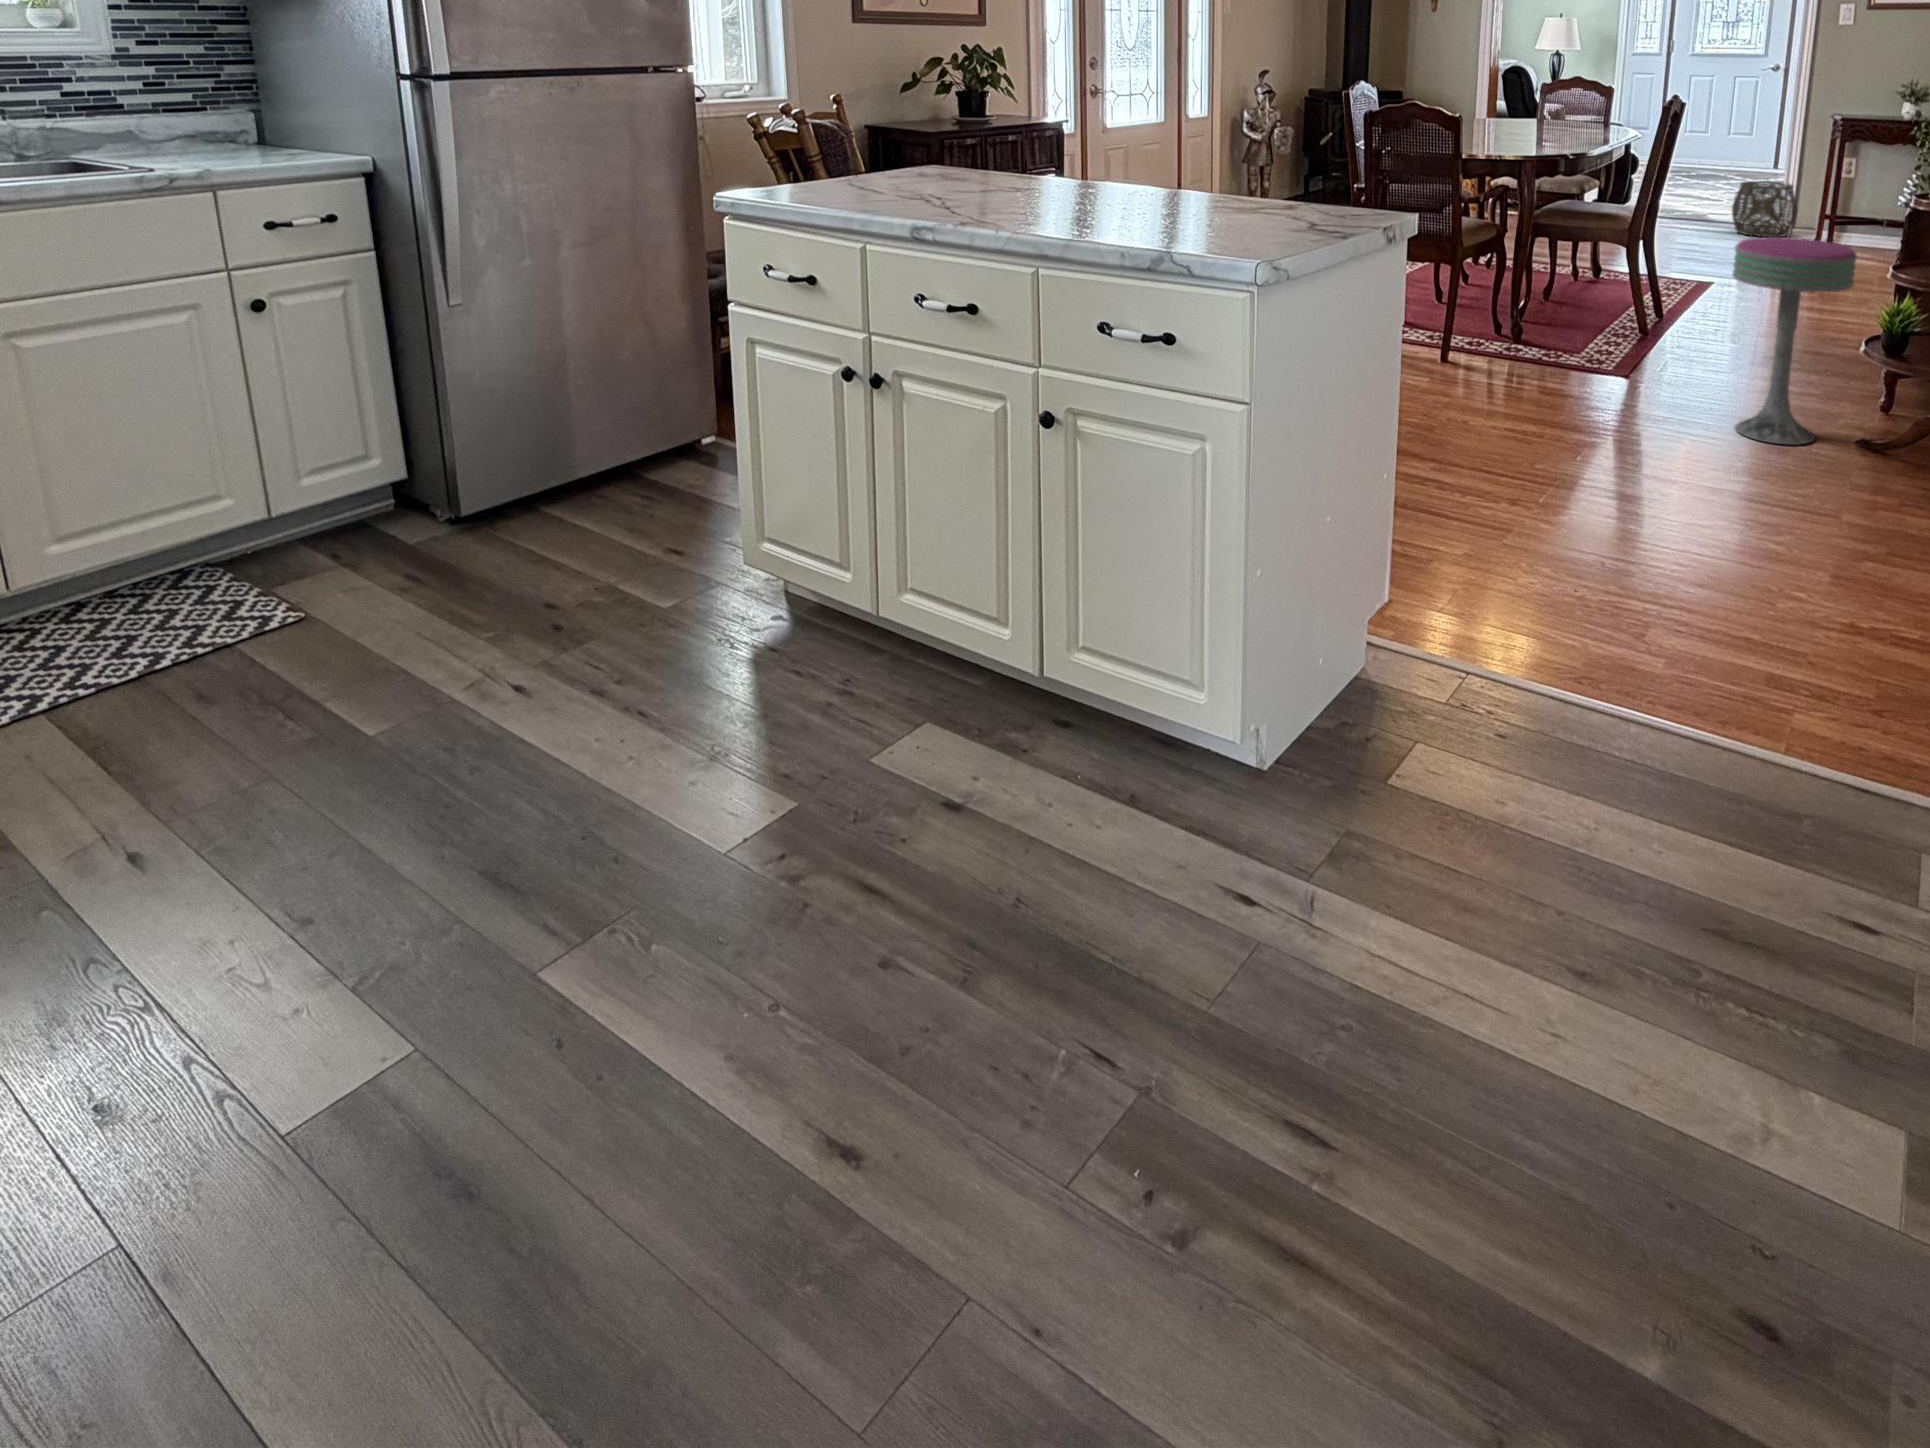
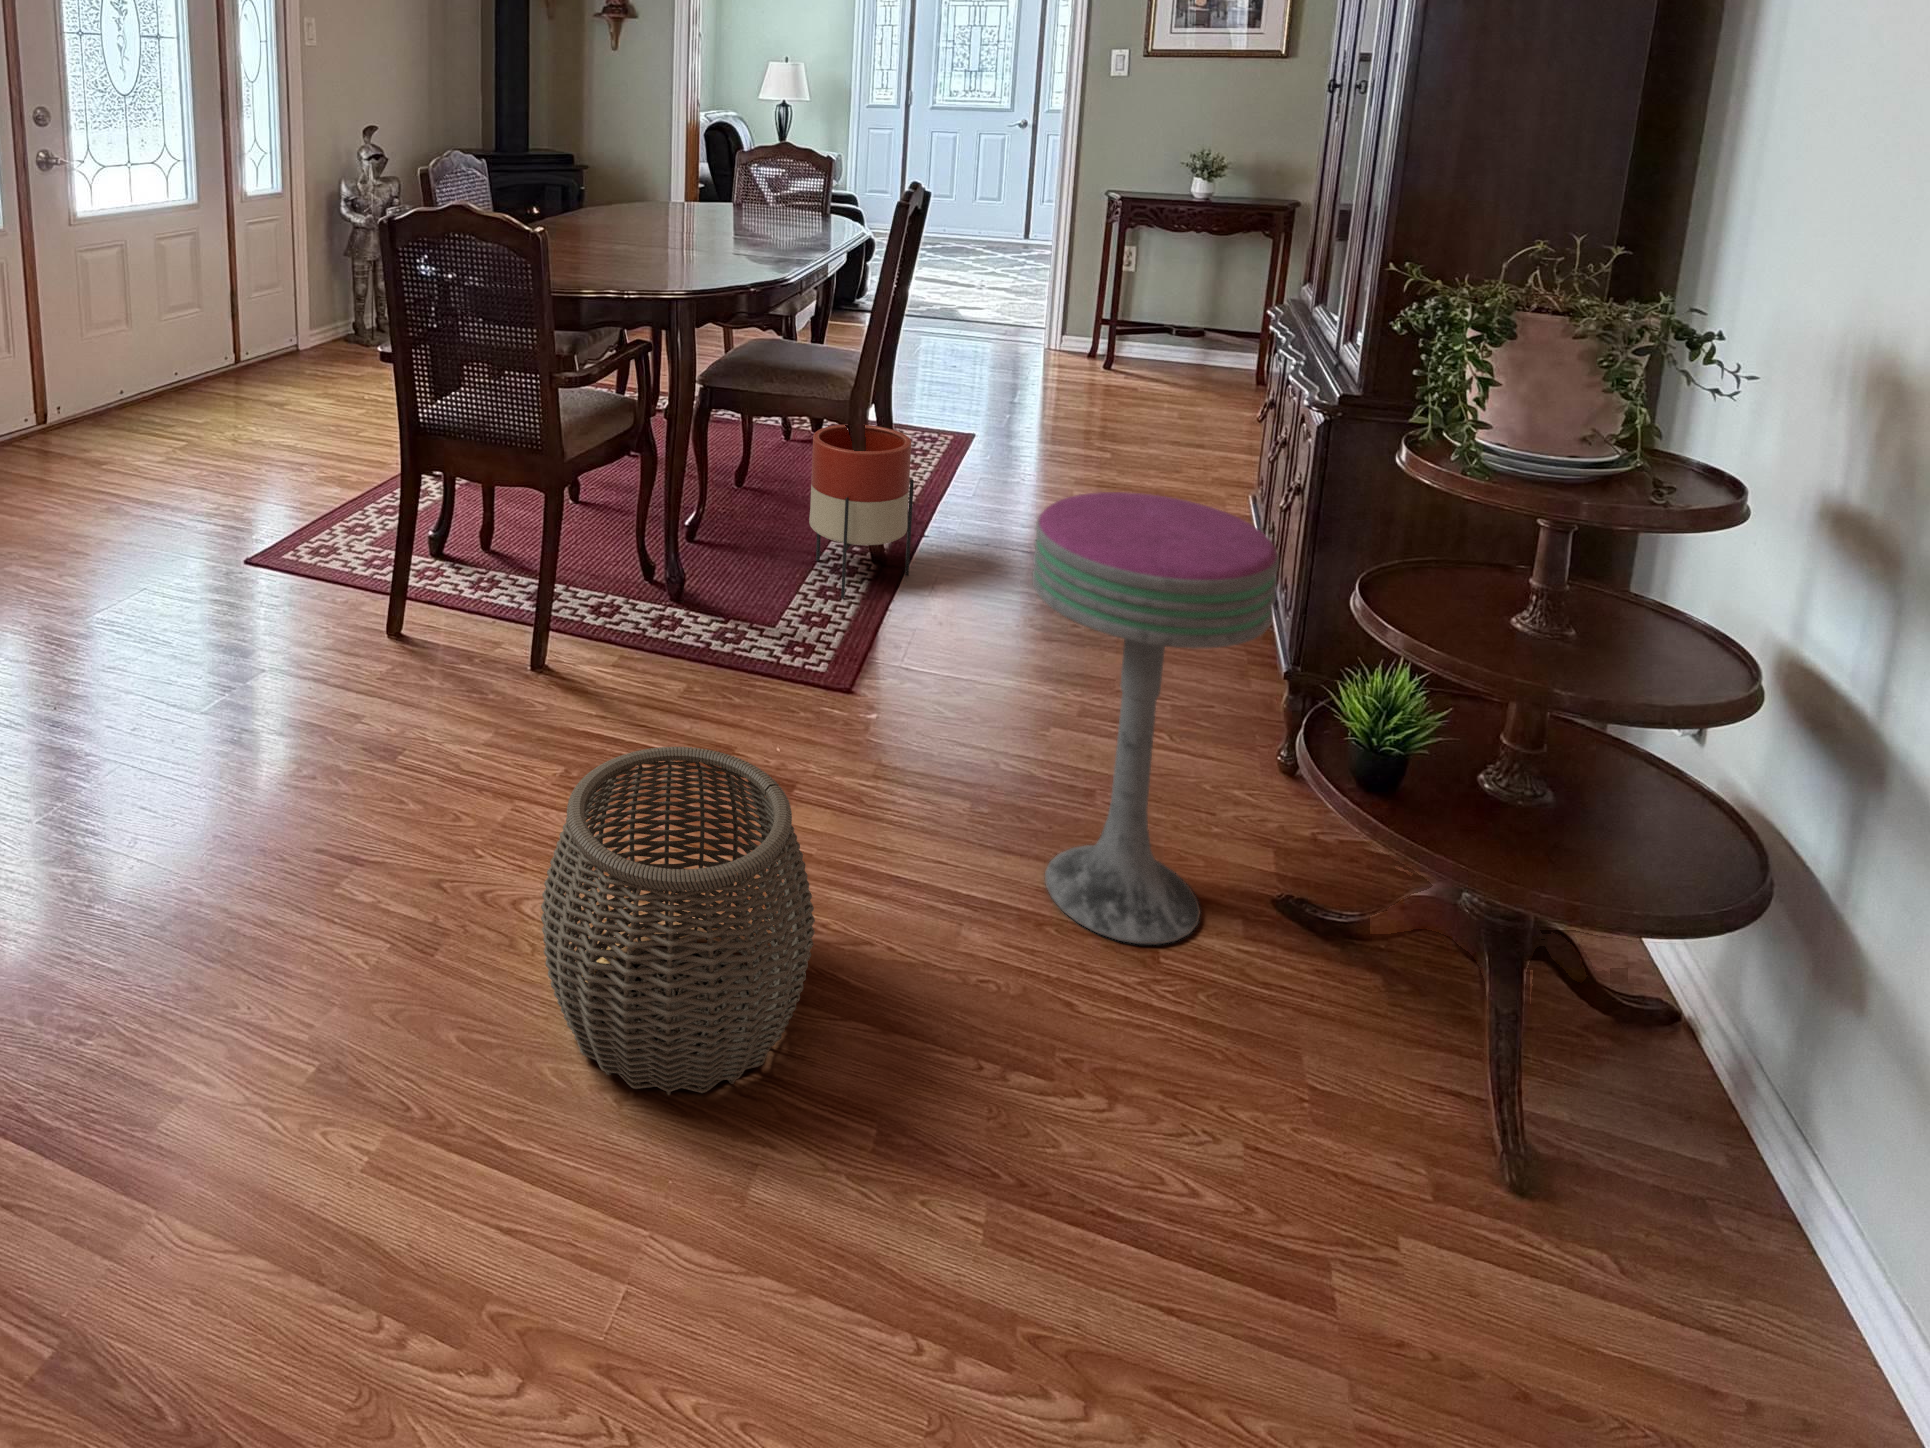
woven basket: present [1732,181,1797,237] -> present [541,747,815,1095]
planter: none [1601,245,1670,343] -> present [809,425,914,598]

